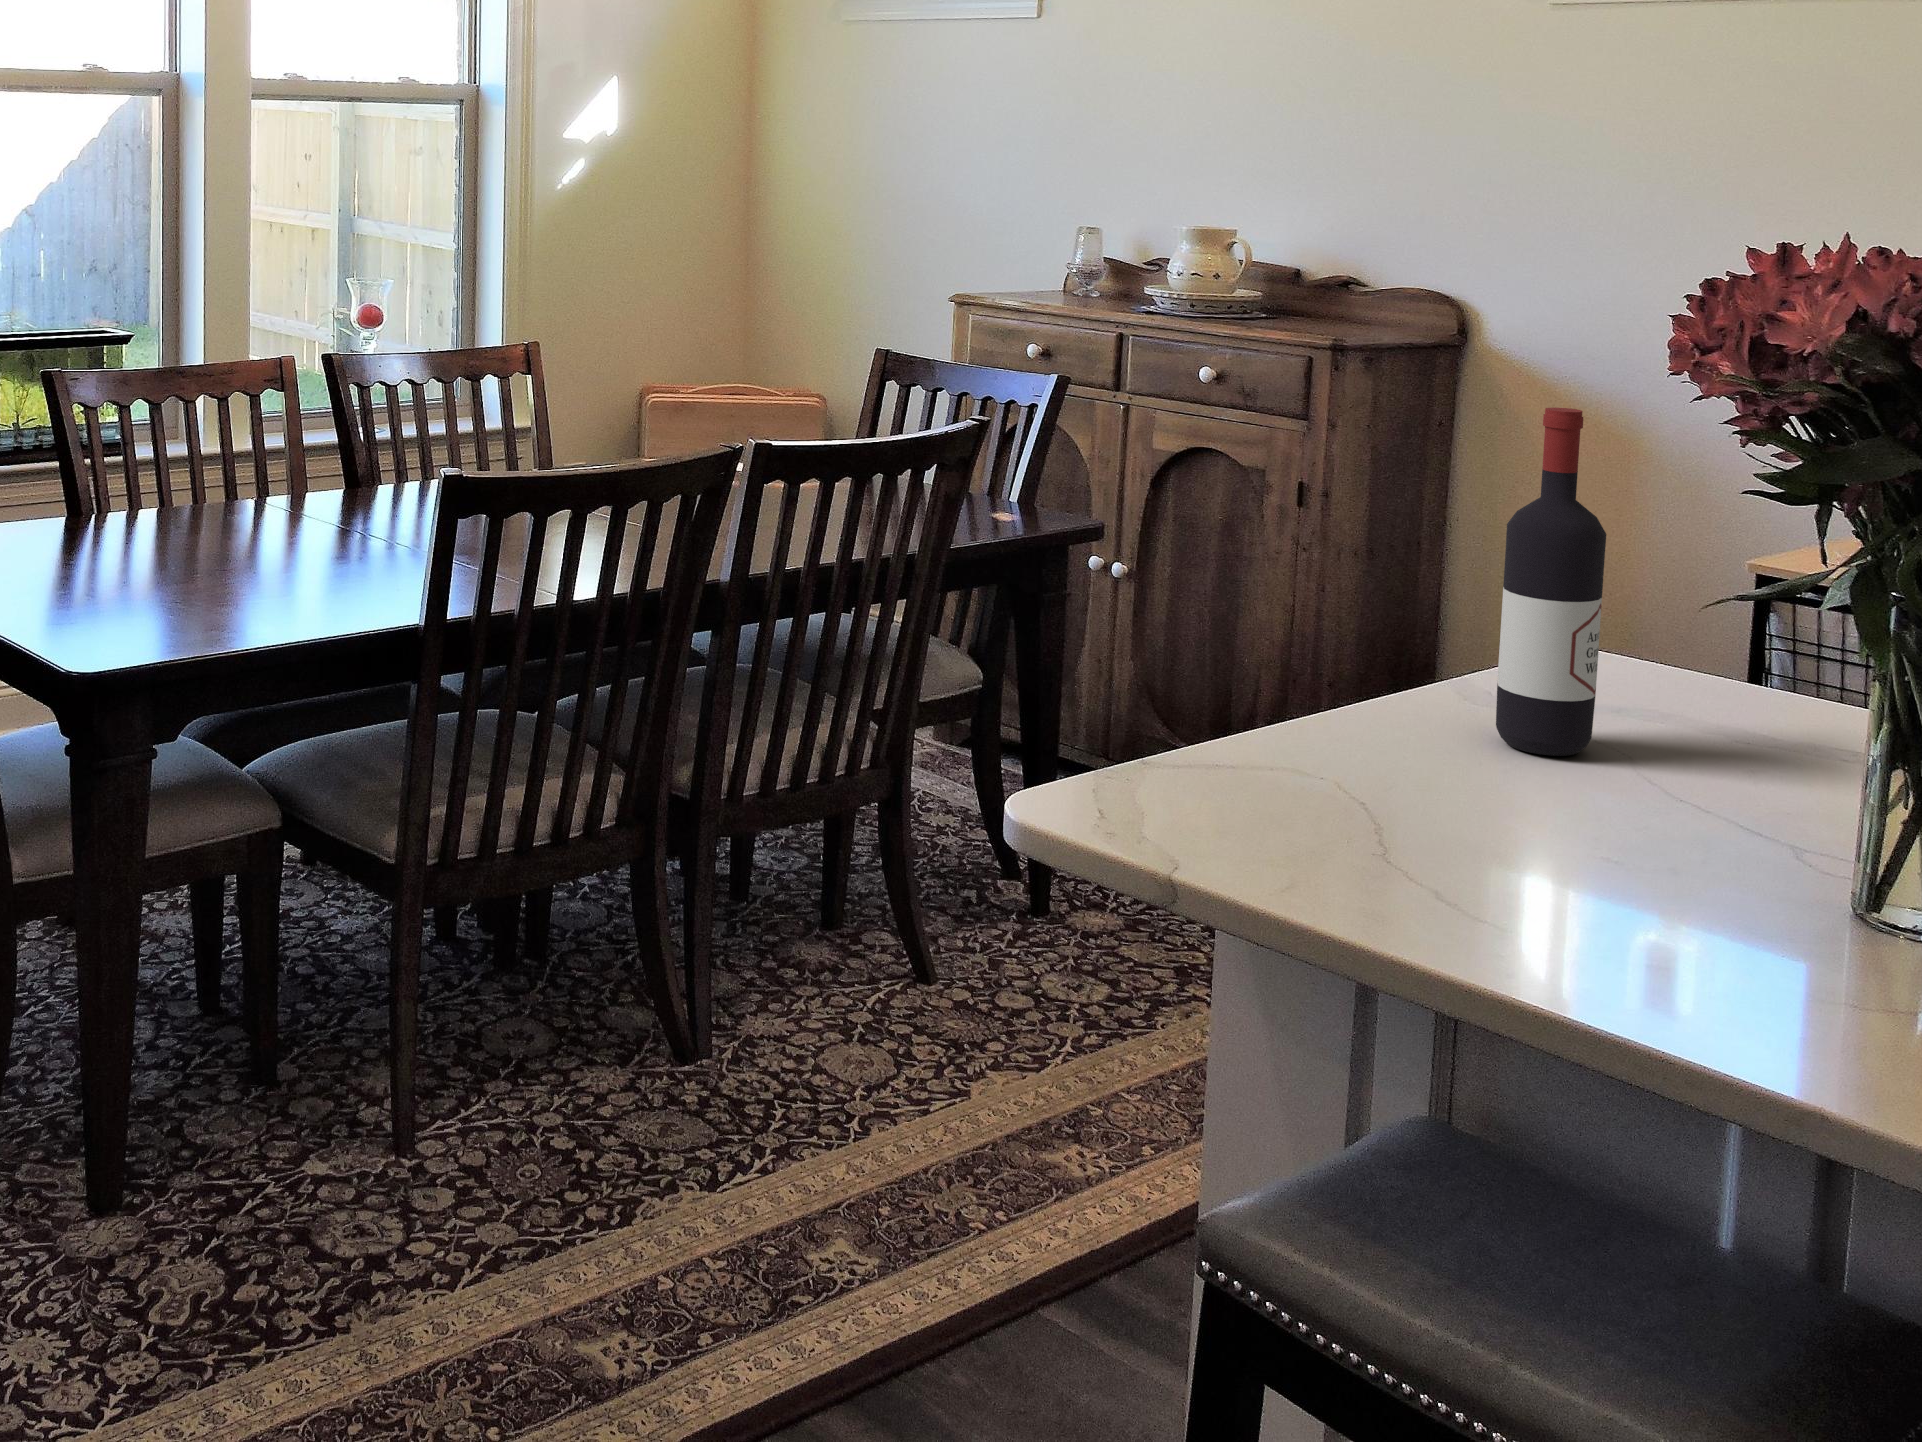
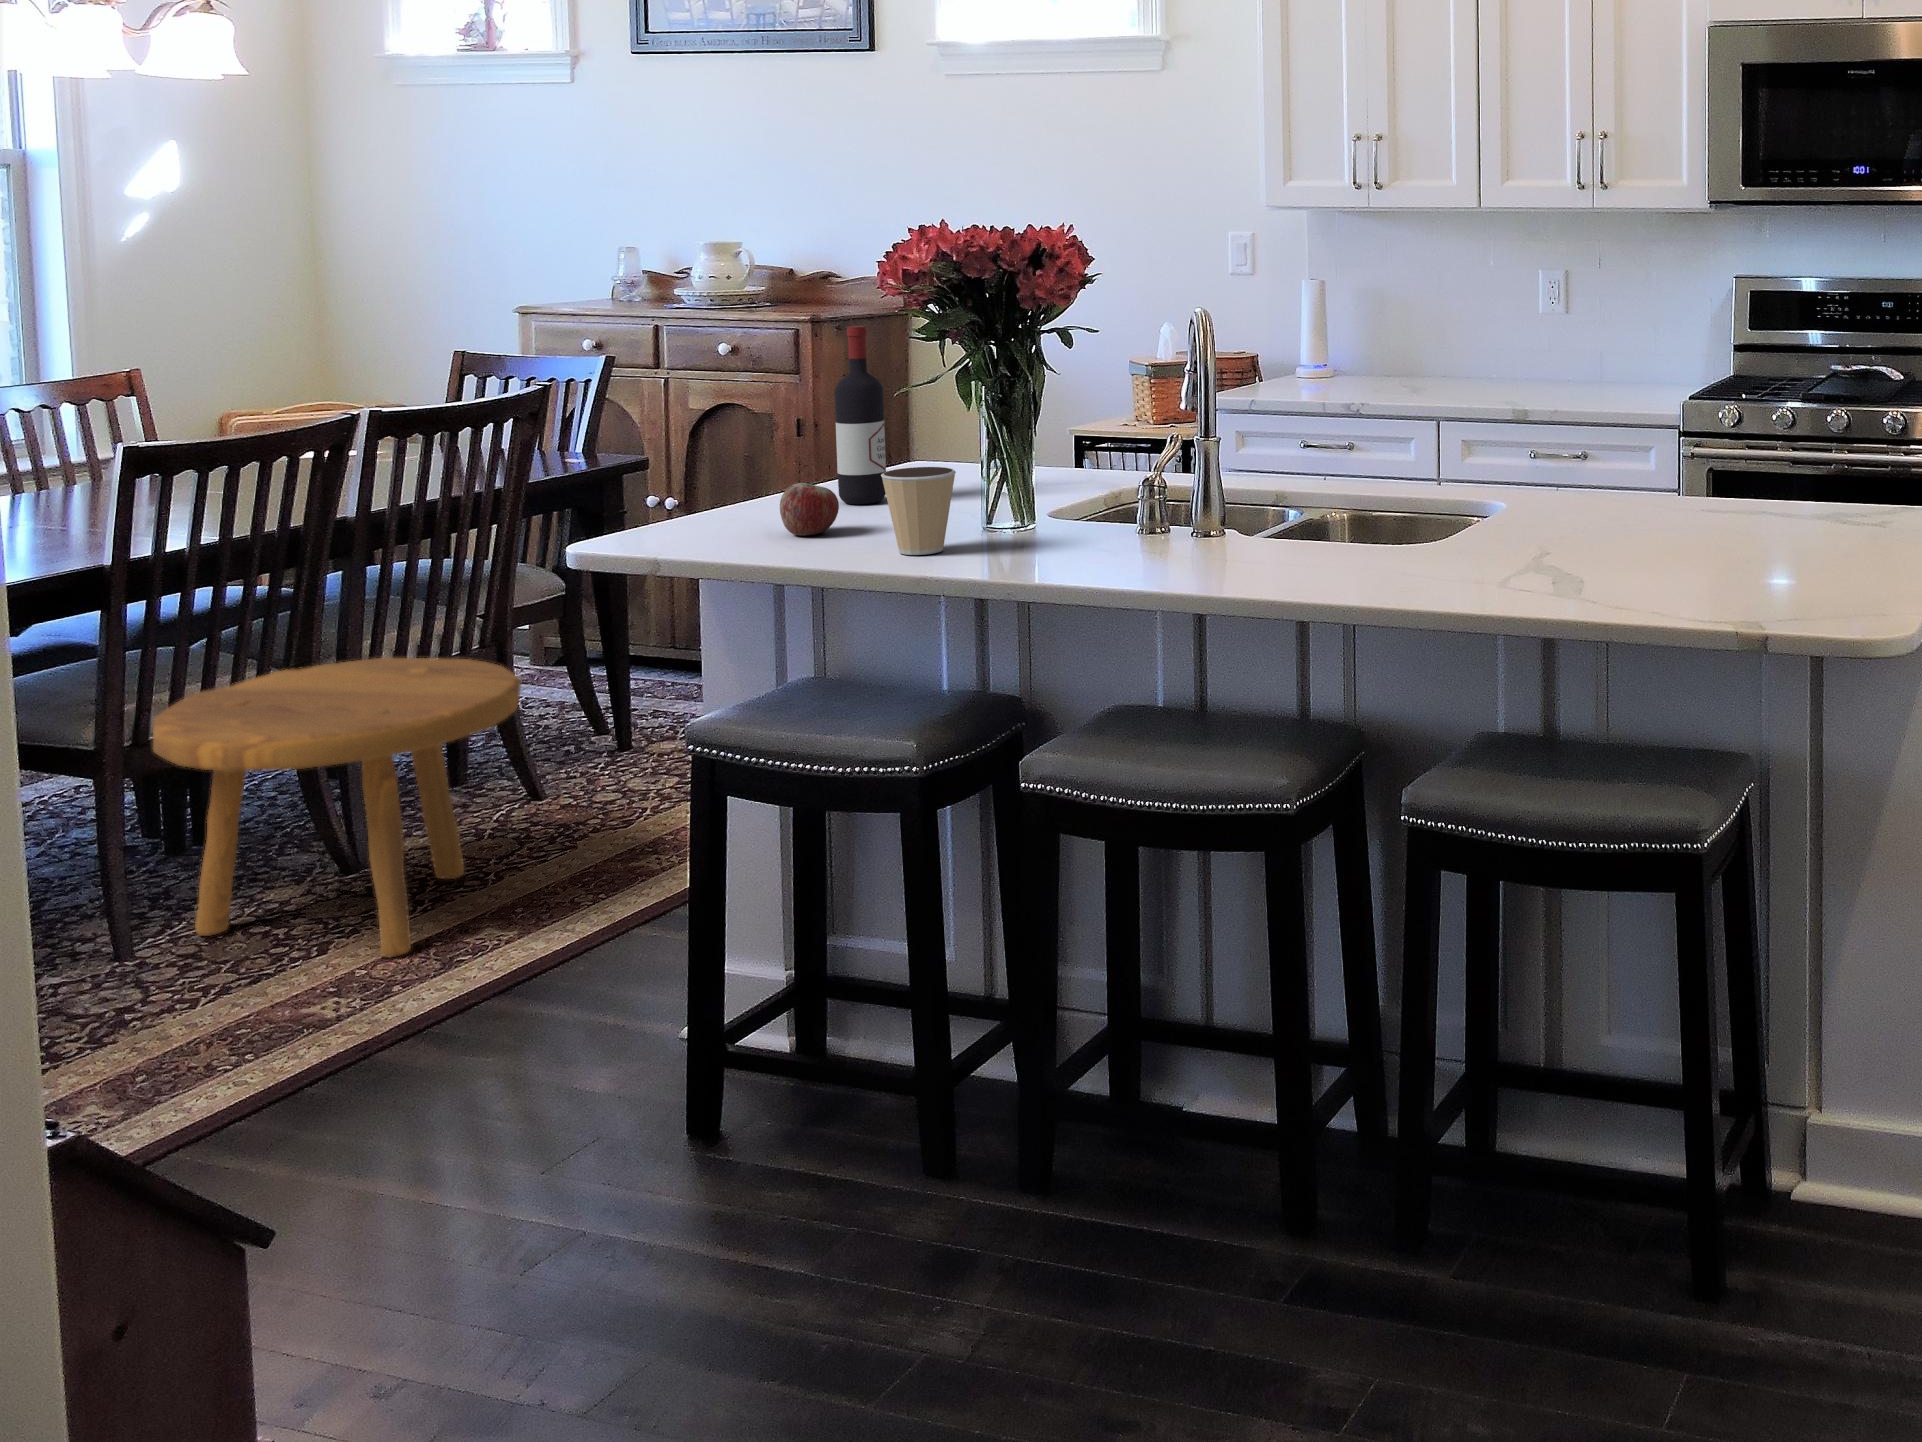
apple: none [1419,731,1543,846] -> present [780,483,839,535]
coffee cup: none [1692,766,1884,990] -> present [881,467,956,555]
footstool: none [451,775,917,1269] -> present [153,658,521,957]

